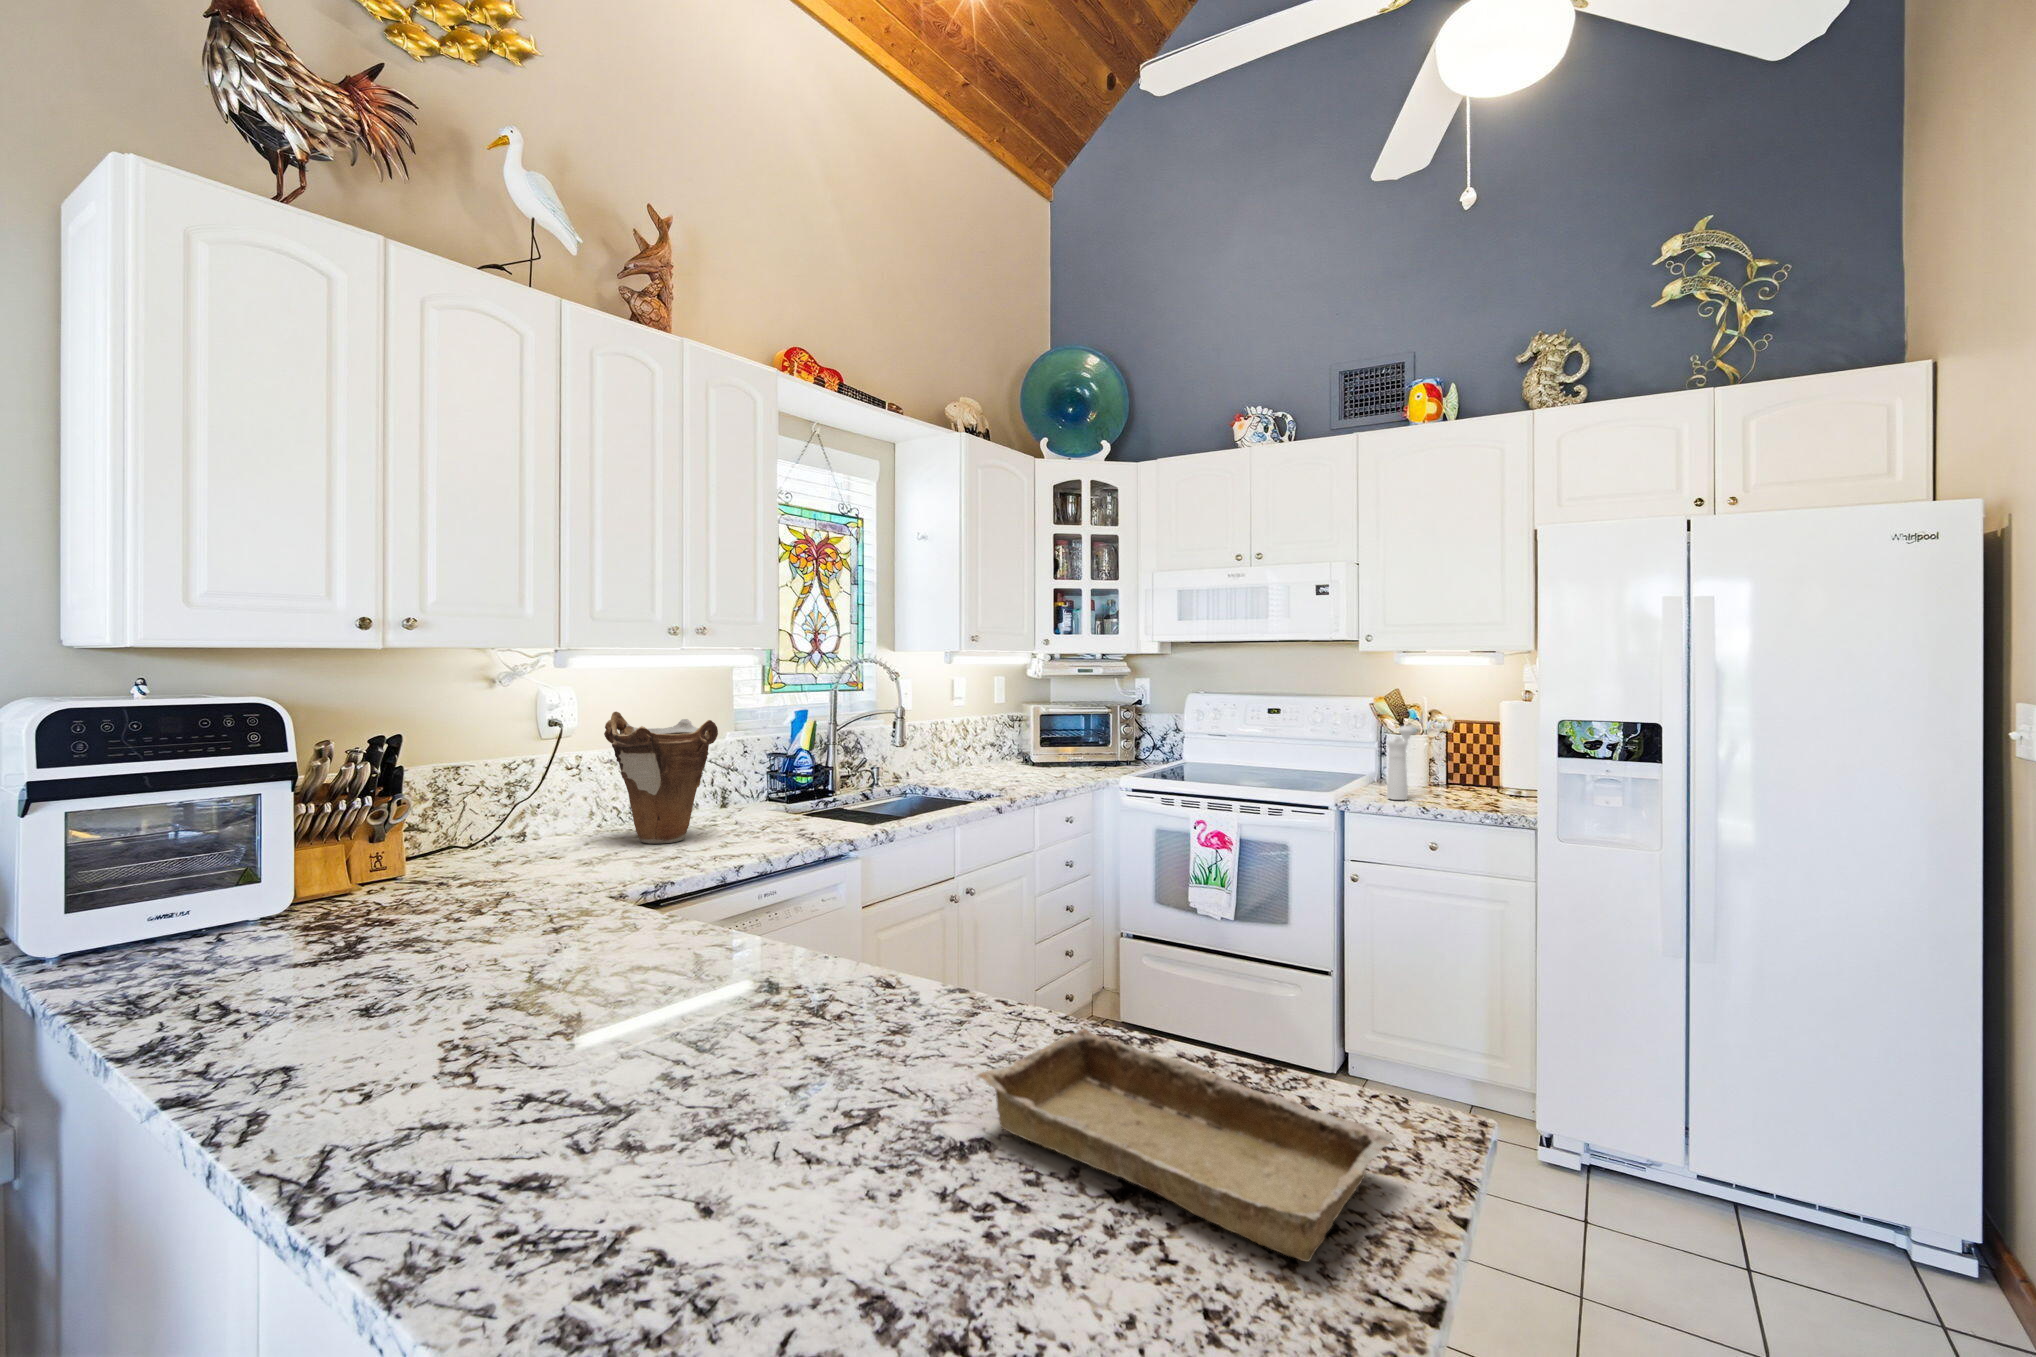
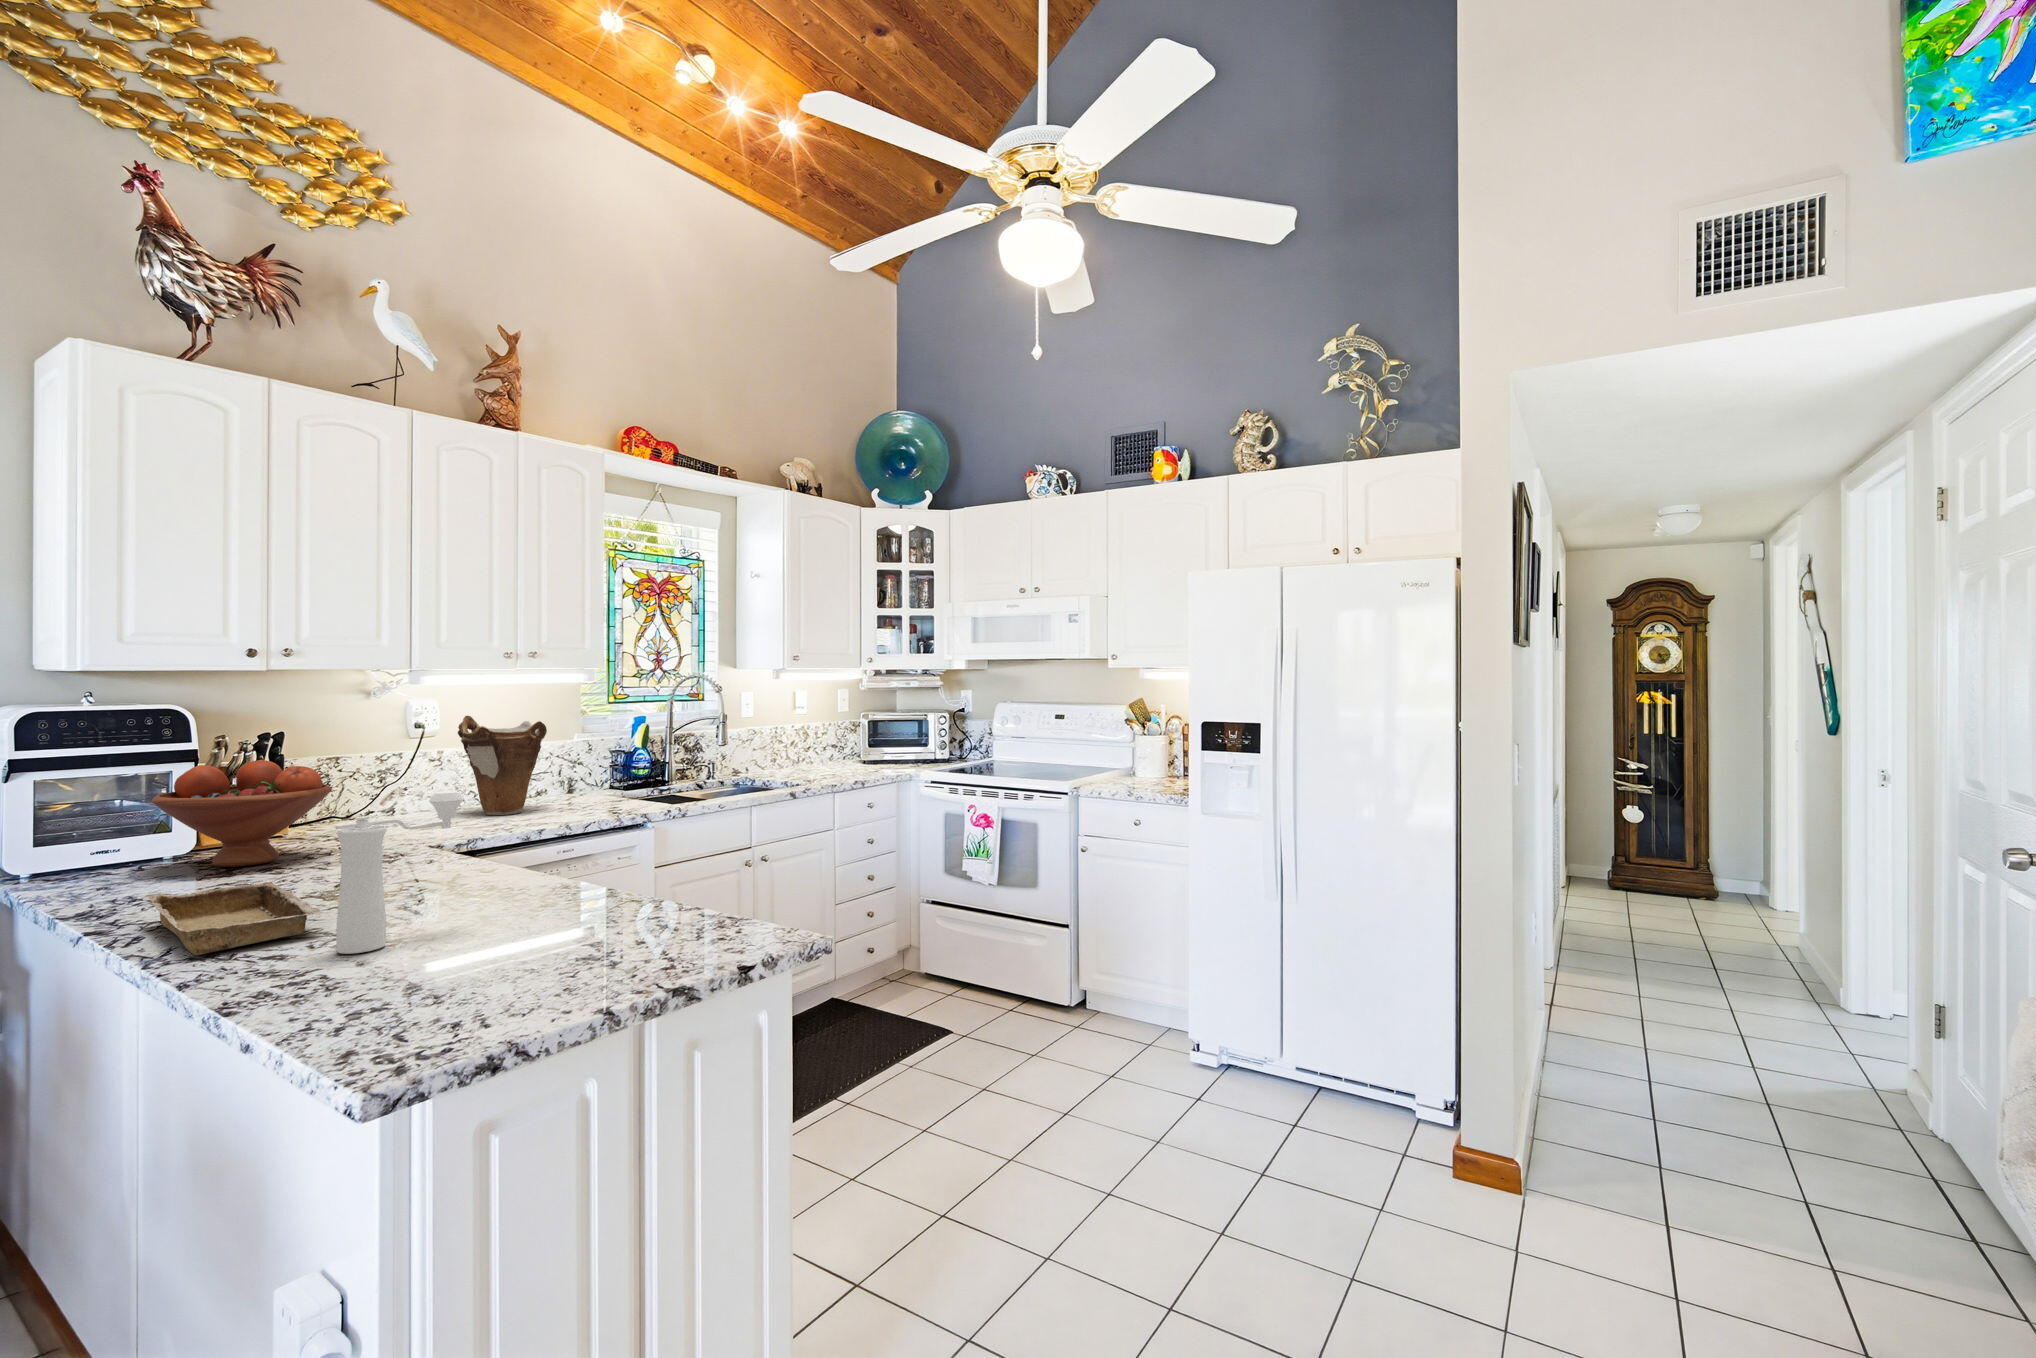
pepper mill: present [1387,726,1413,800] -> present [335,791,464,954]
fruit bowl: none [243,779,484,938] -> present [152,760,332,867]
tray: present [977,1029,1395,1262] -> present [148,882,323,955]

